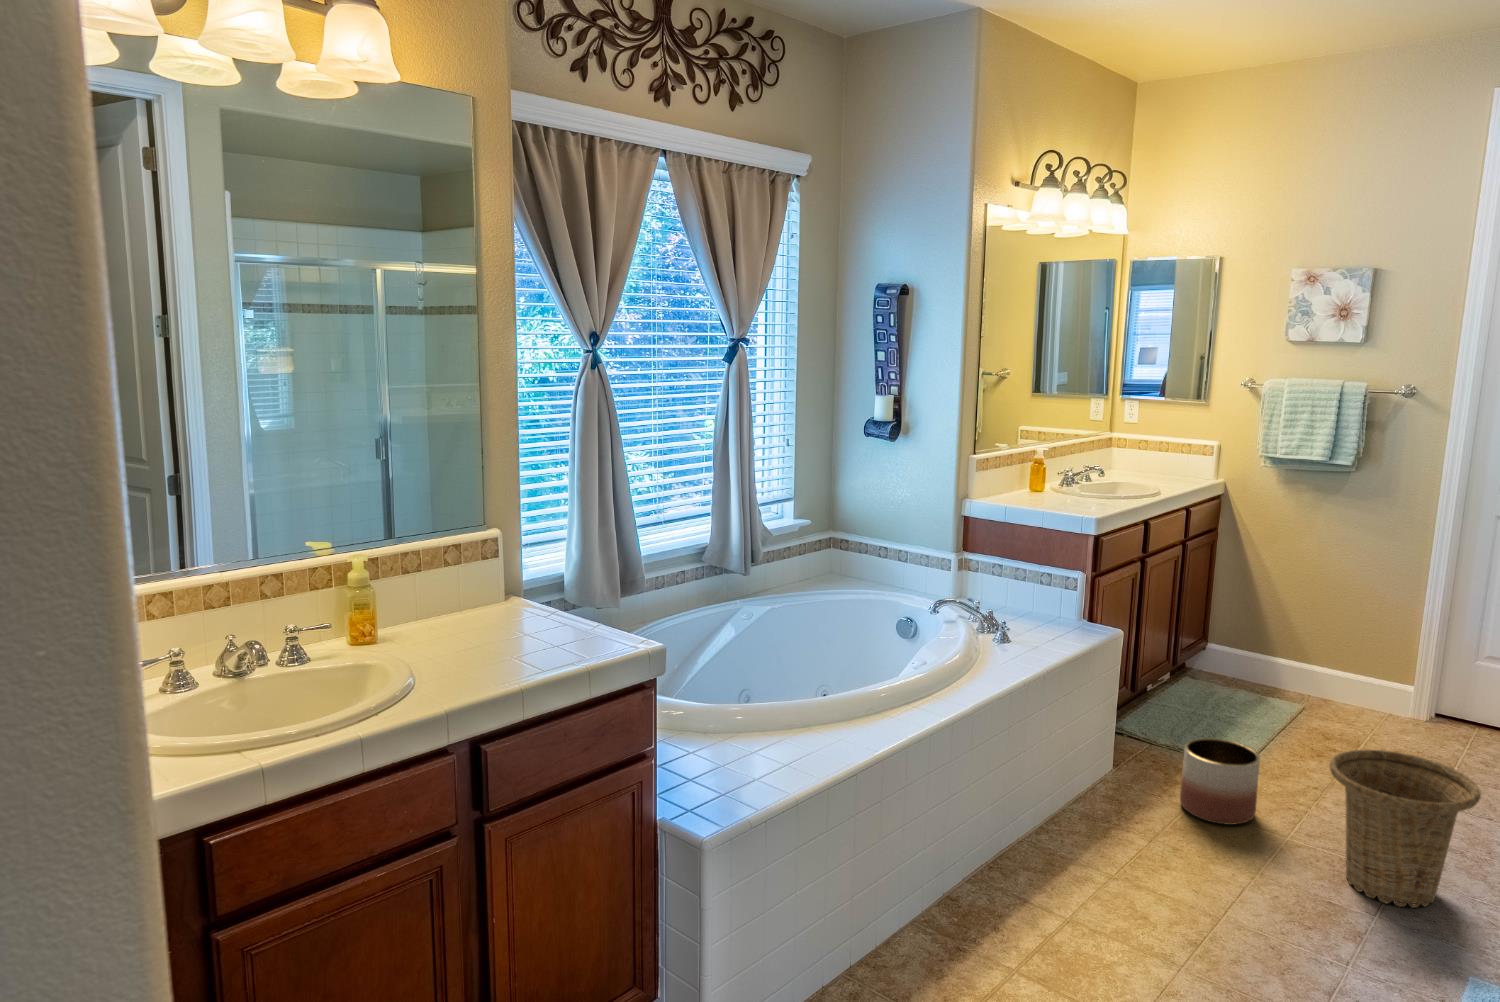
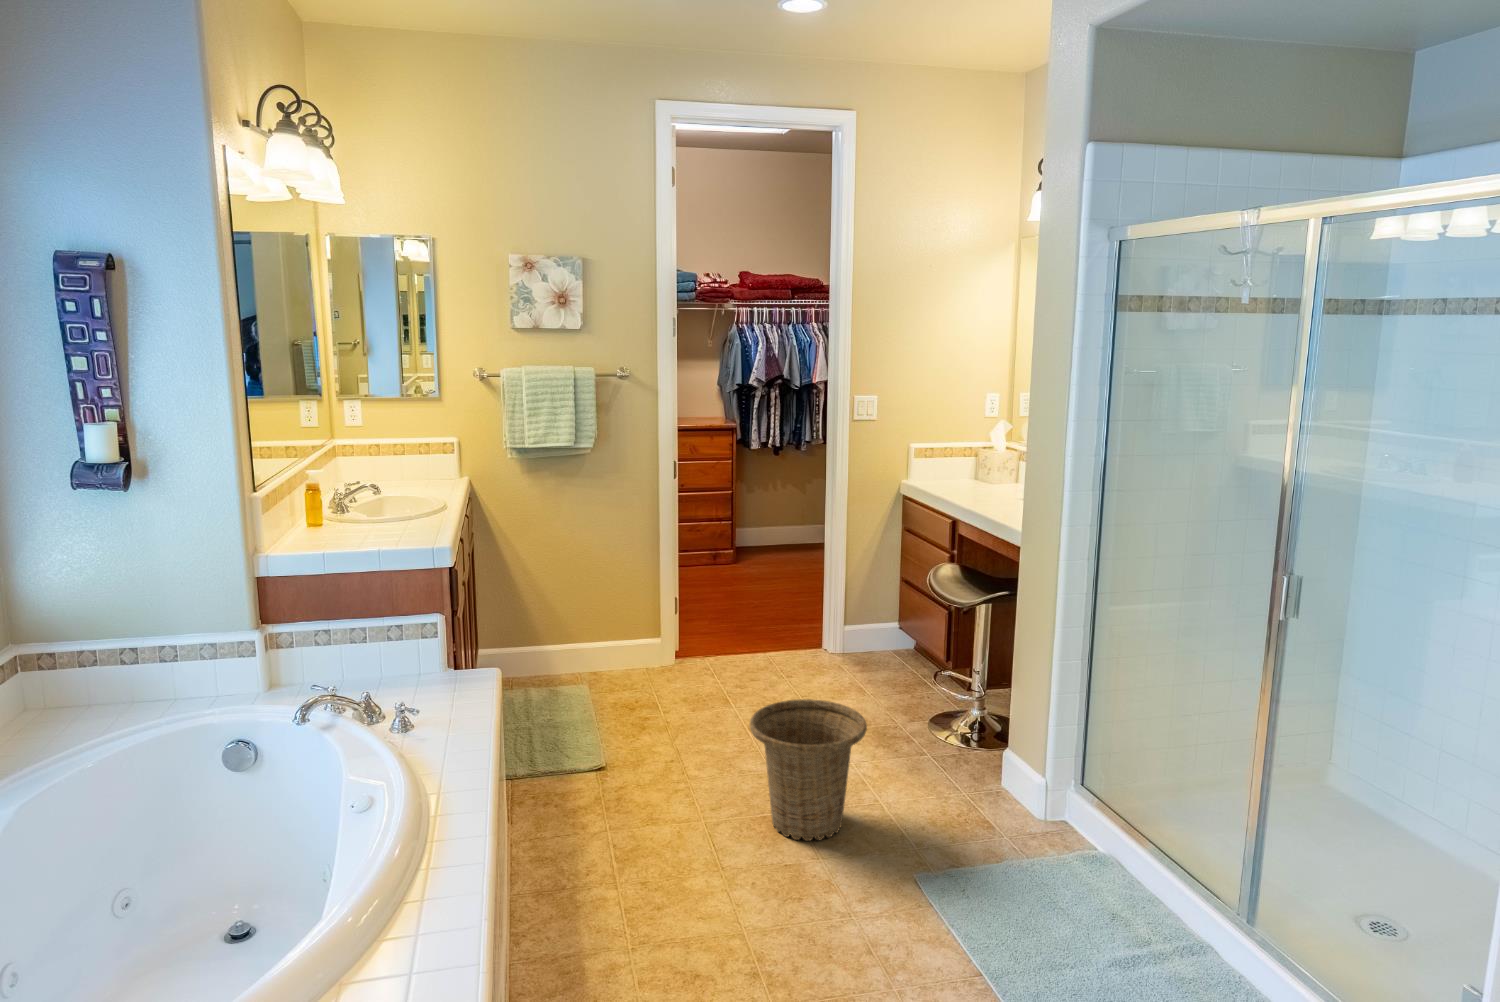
planter: present [1180,738,1260,825] -> none [598,745,672,837]

